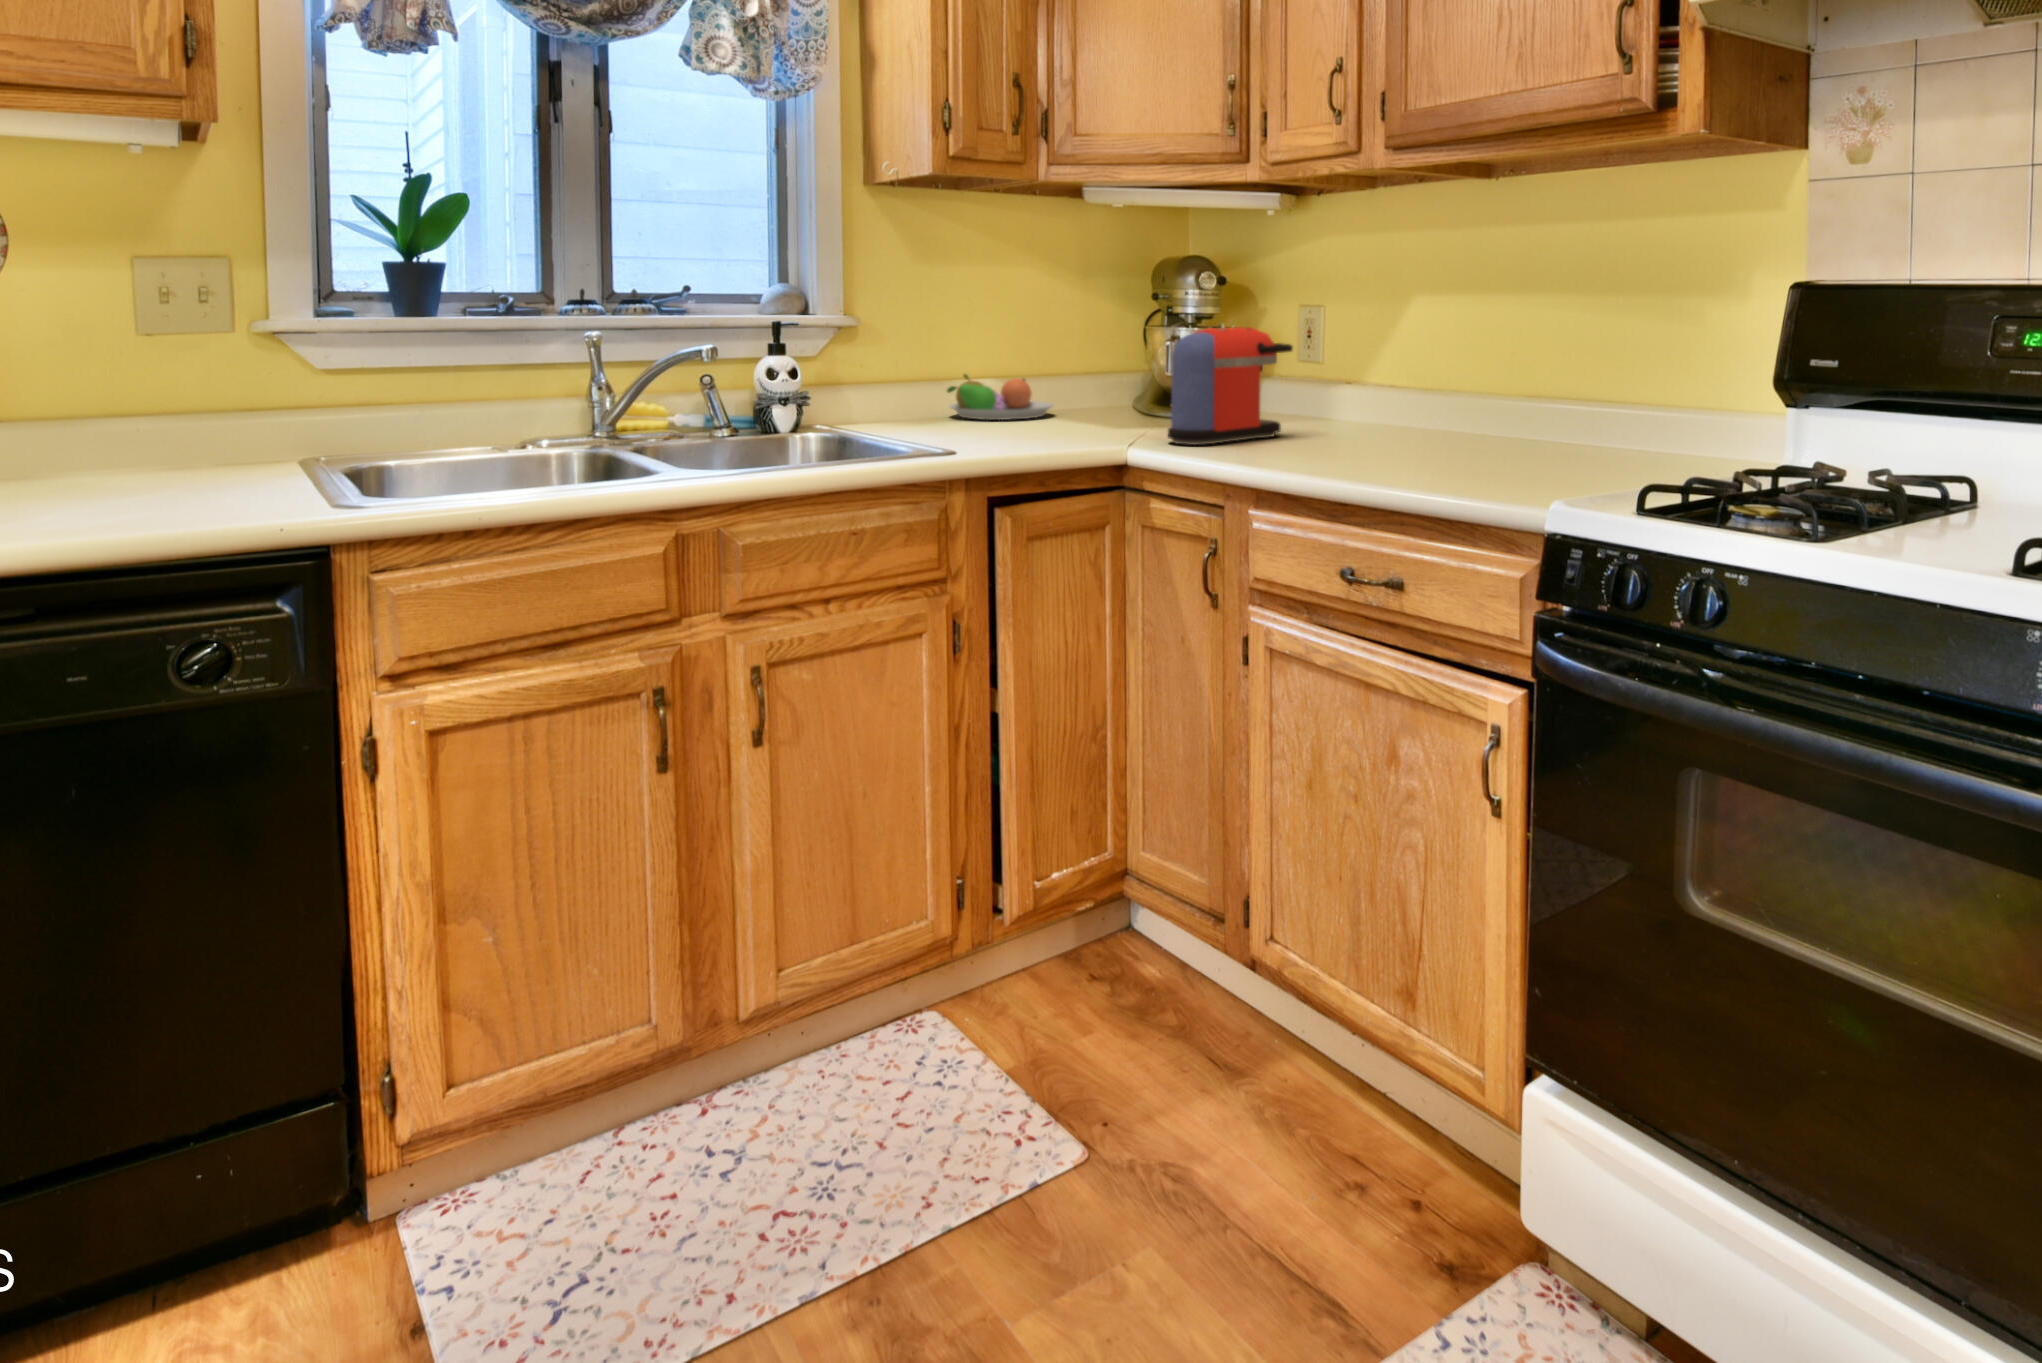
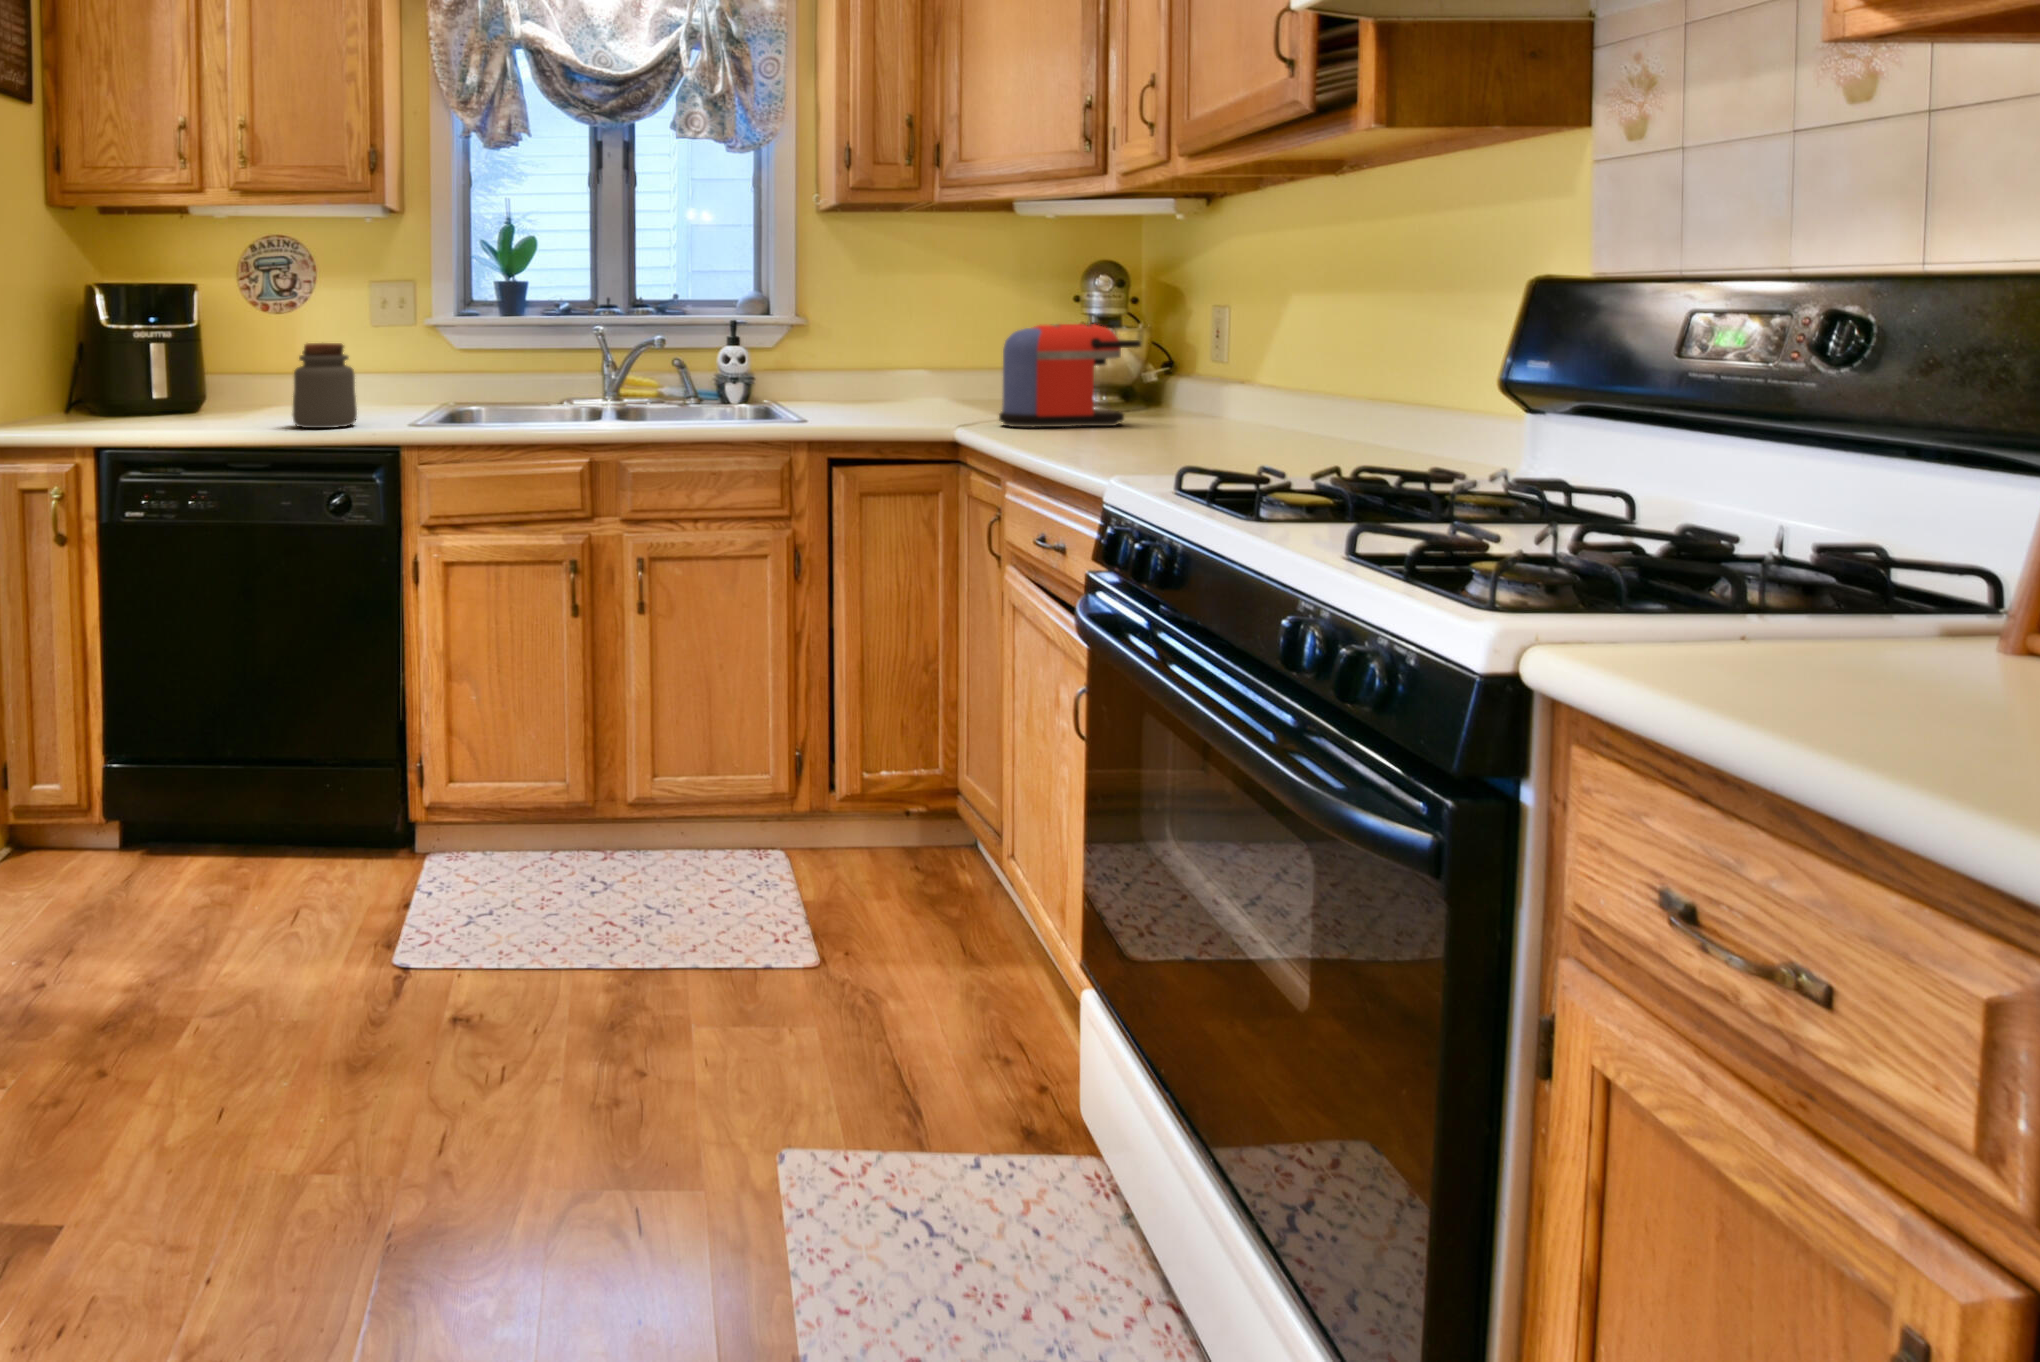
jar: none [71,372,219,531] -> present [293,343,357,428]
fruit bowl: present [947,374,1053,420] -> none [874,365,972,404]

